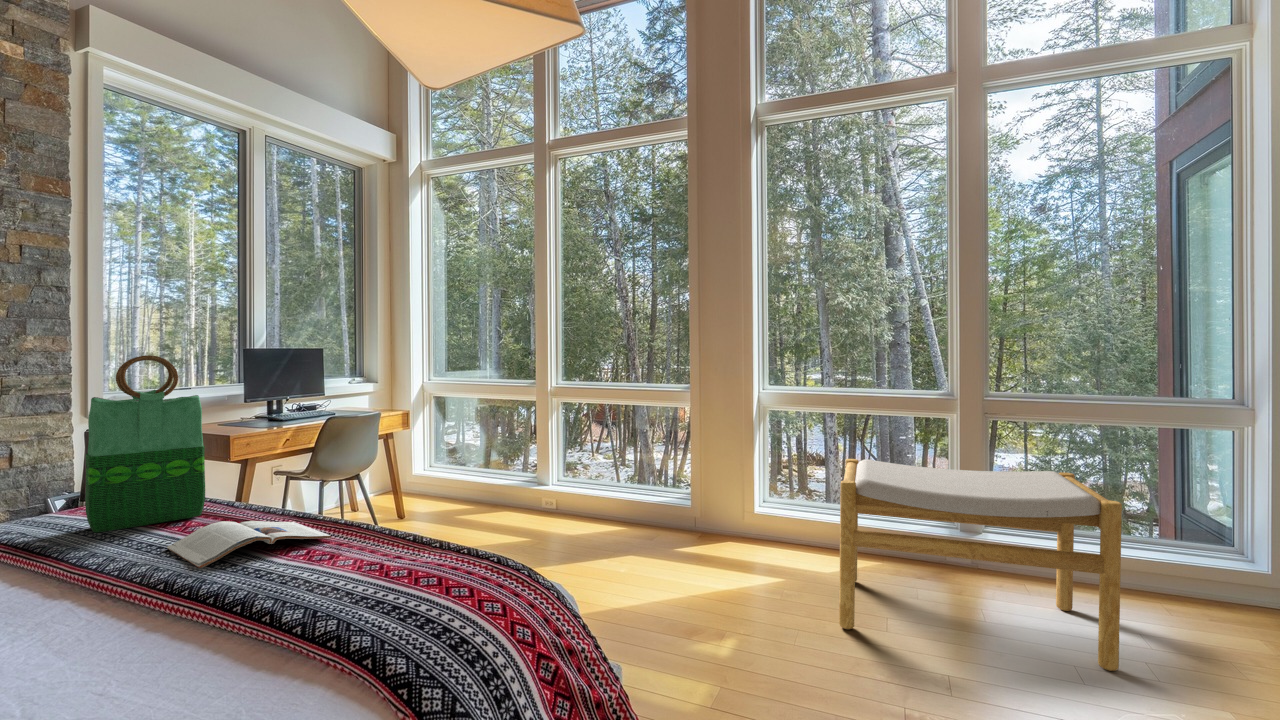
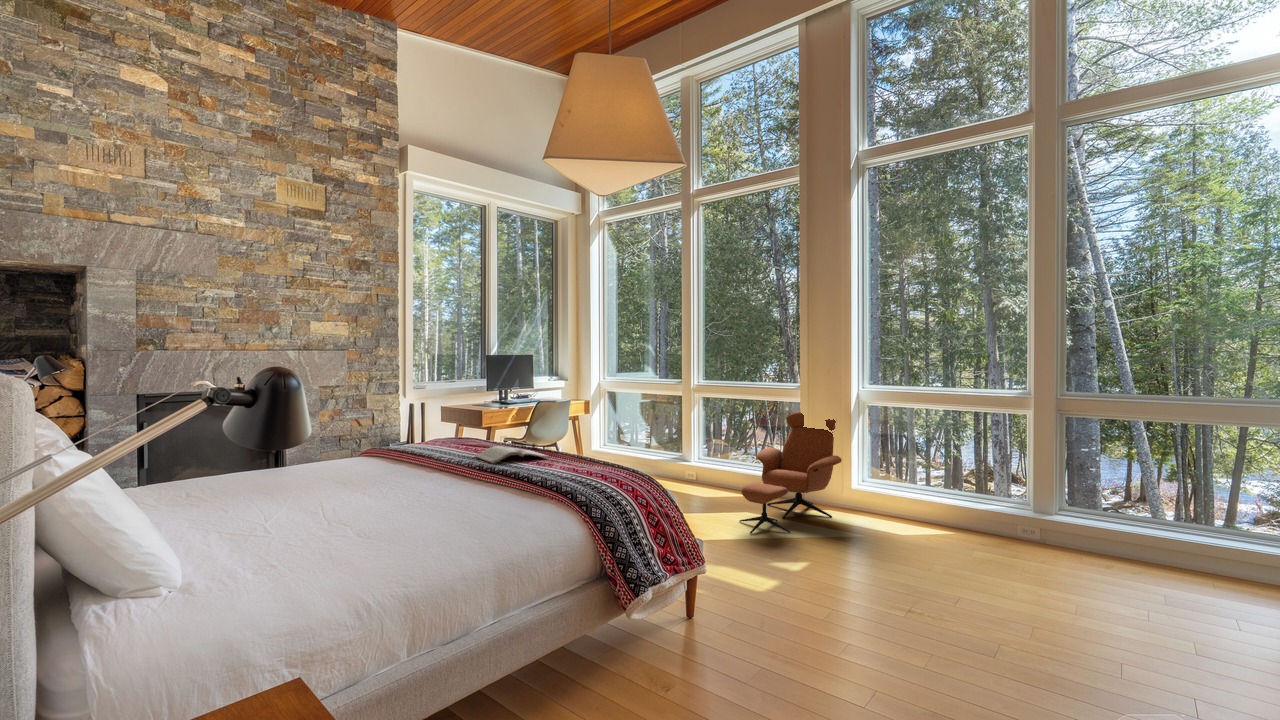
tote bag: present [85,355,205,533] -> none [435,360,486,449]
lounge chair: none [626,419,750,594] -> present [740,412,842,533]
footstool: present [839,459,1122,671] -> none [892,443,1121,613]

